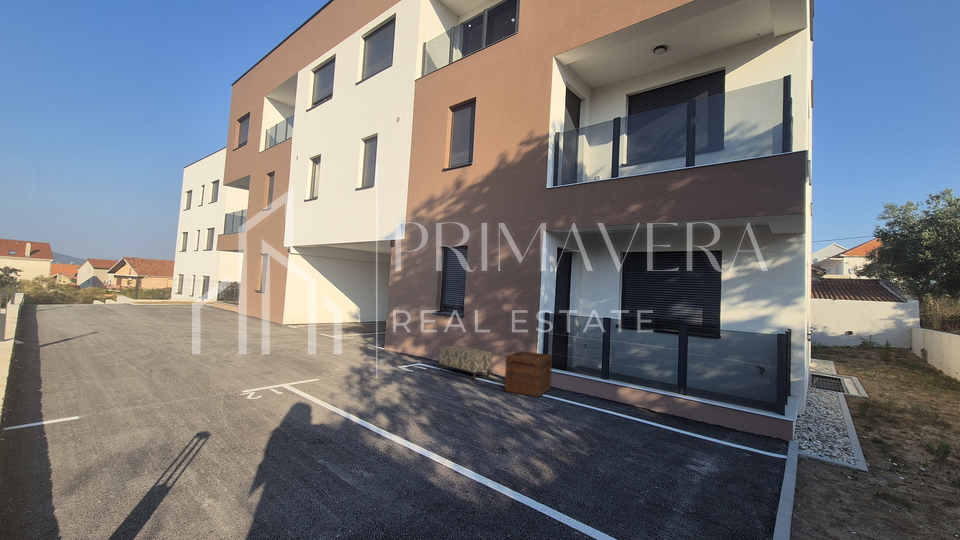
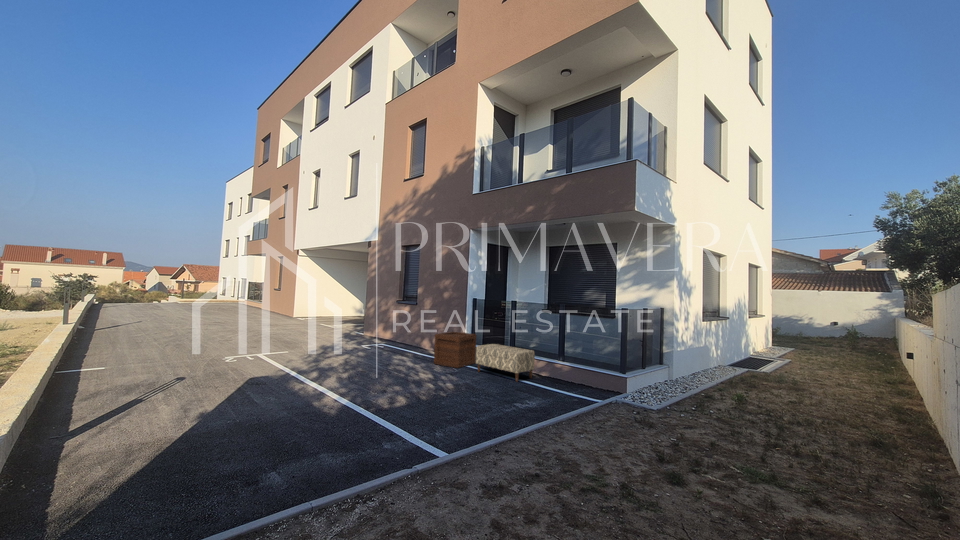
bench: present [439,345,492,380] -> present [476,344,535,382]

